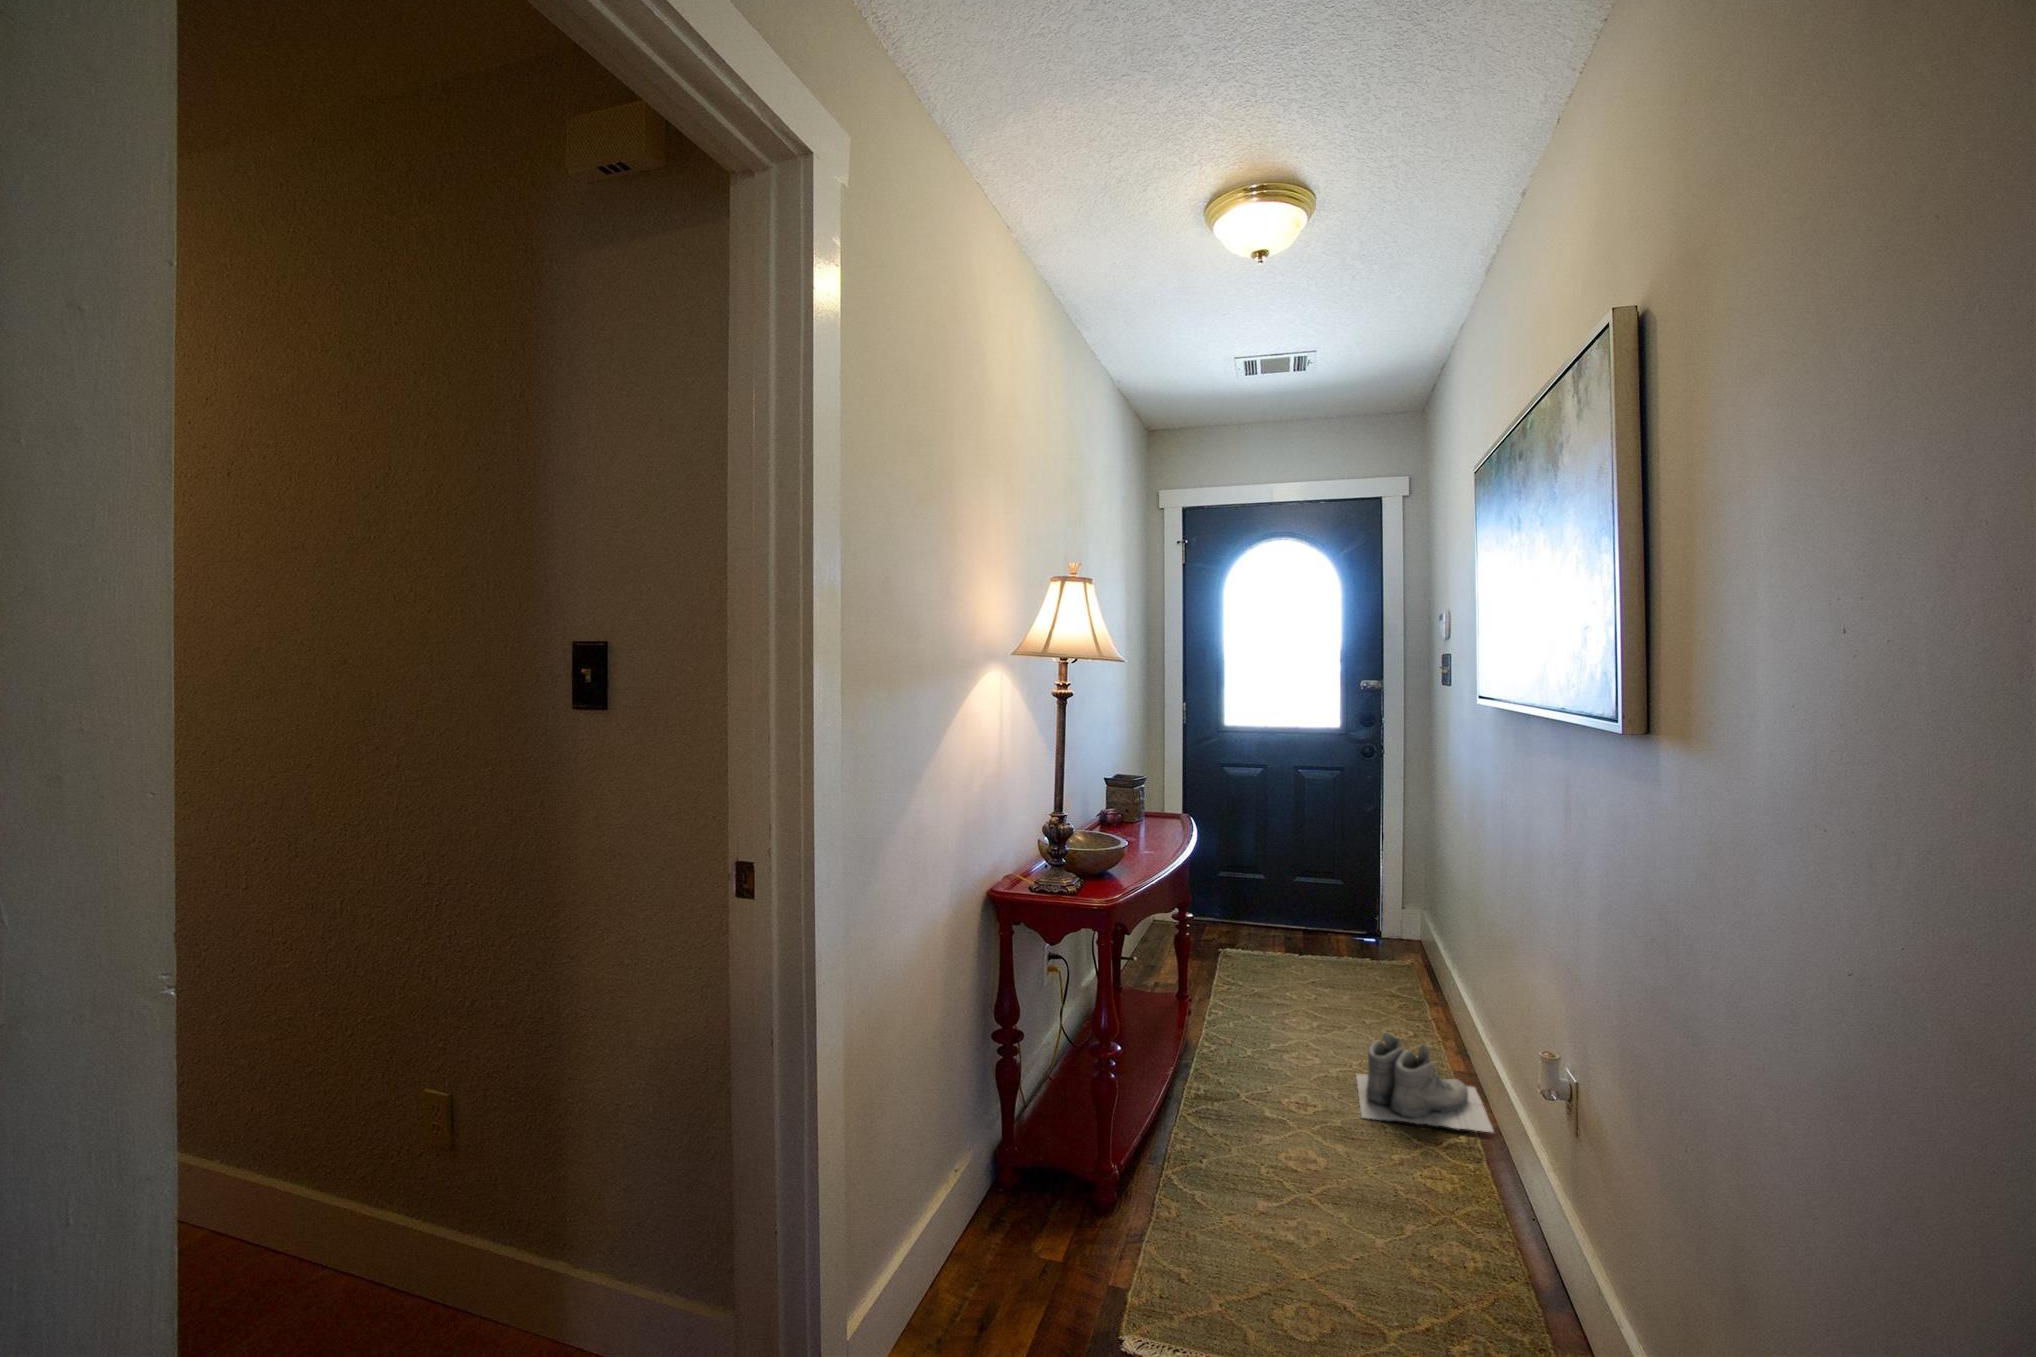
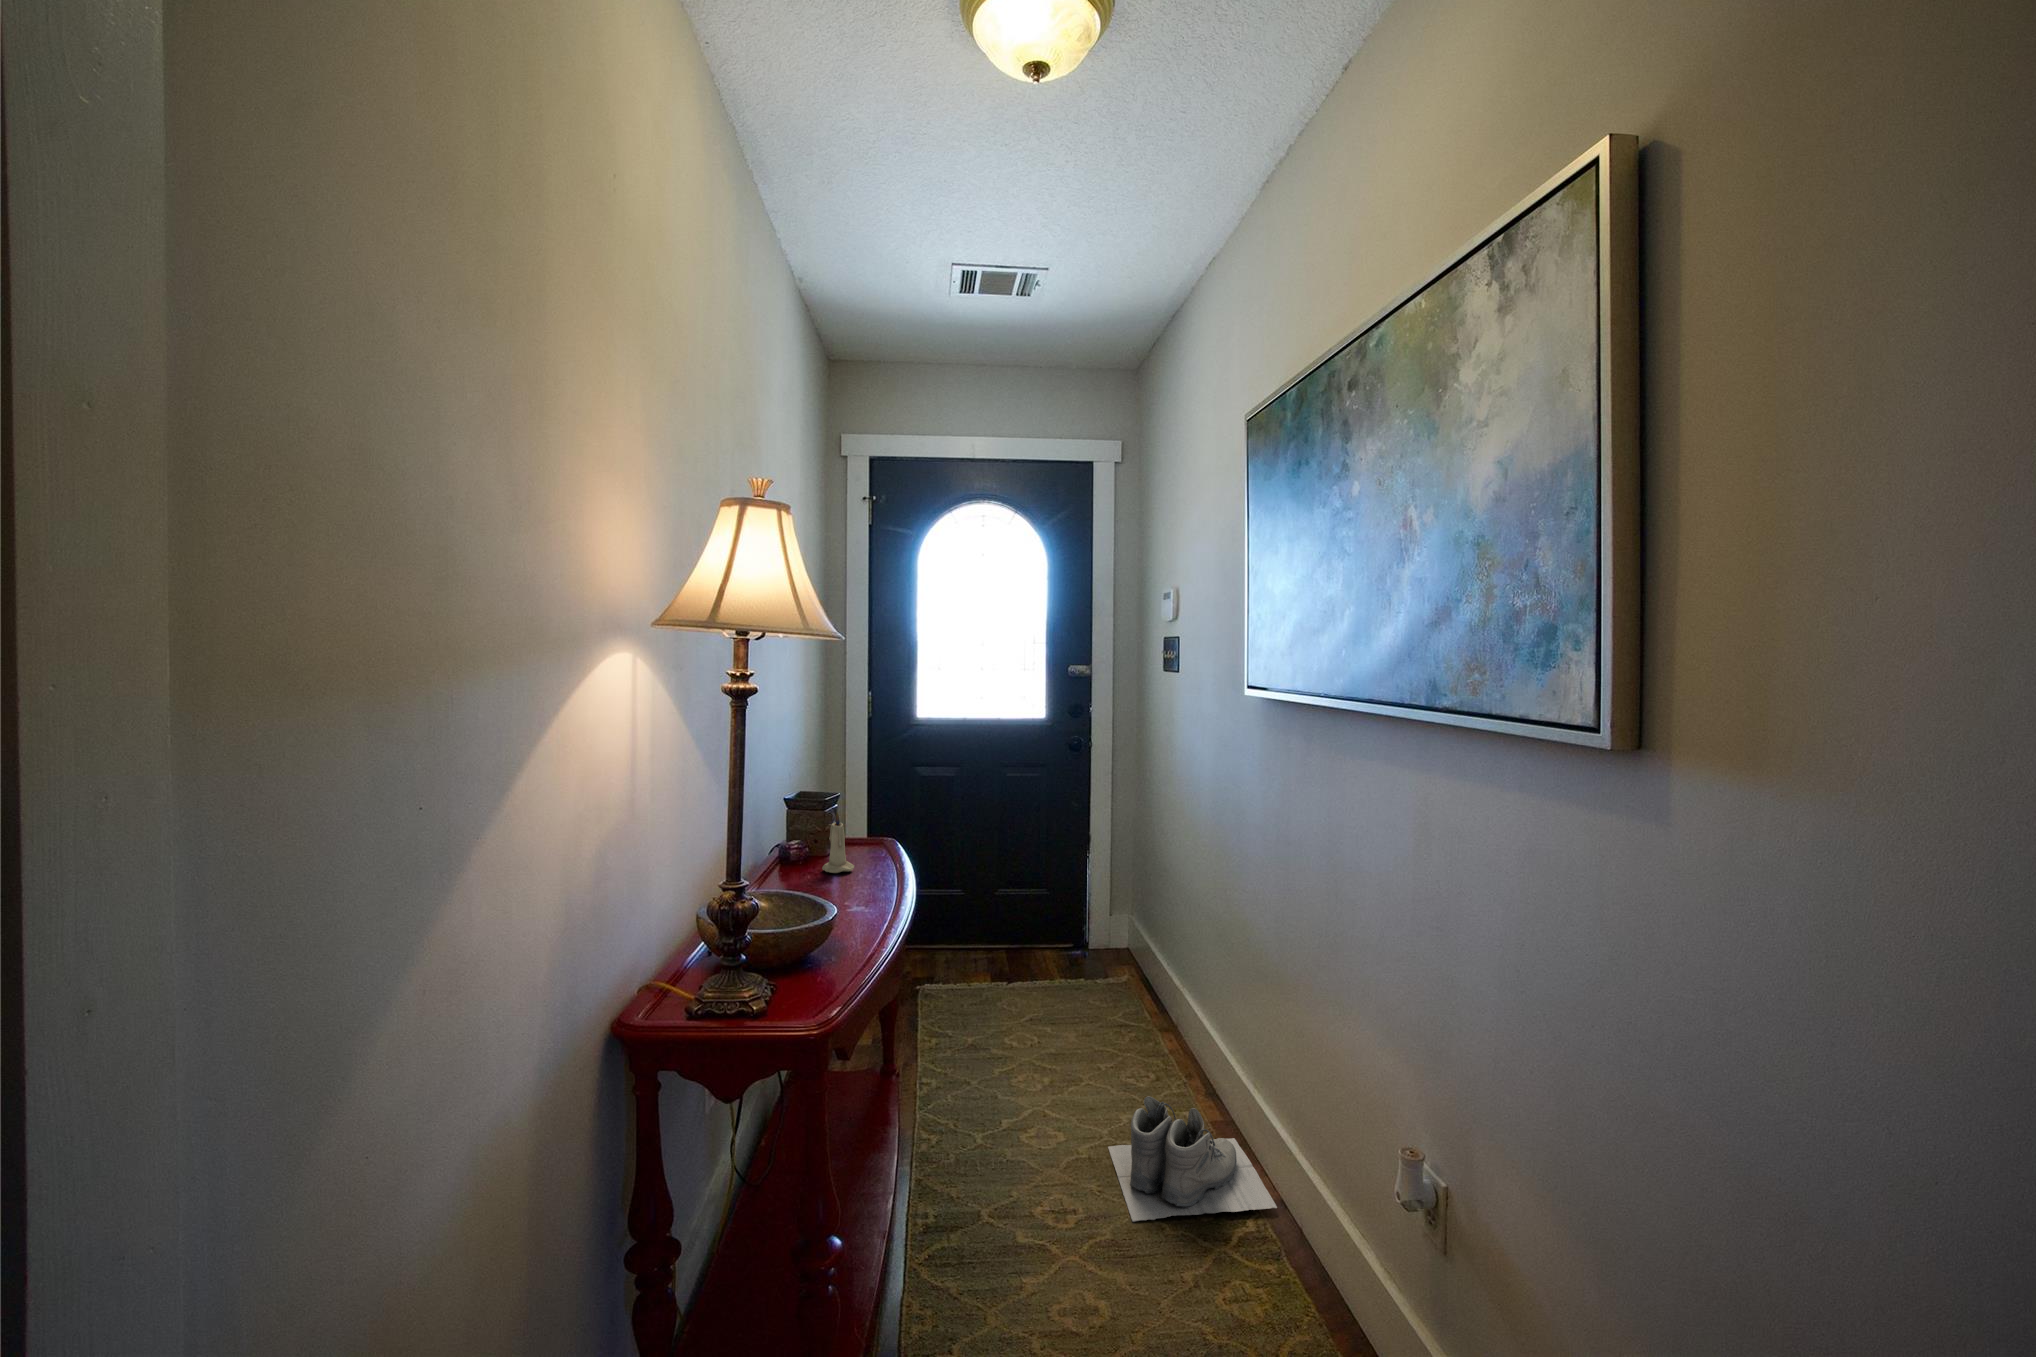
candle: none [1127,788,1150,832] -> present [822,812,854,873]

